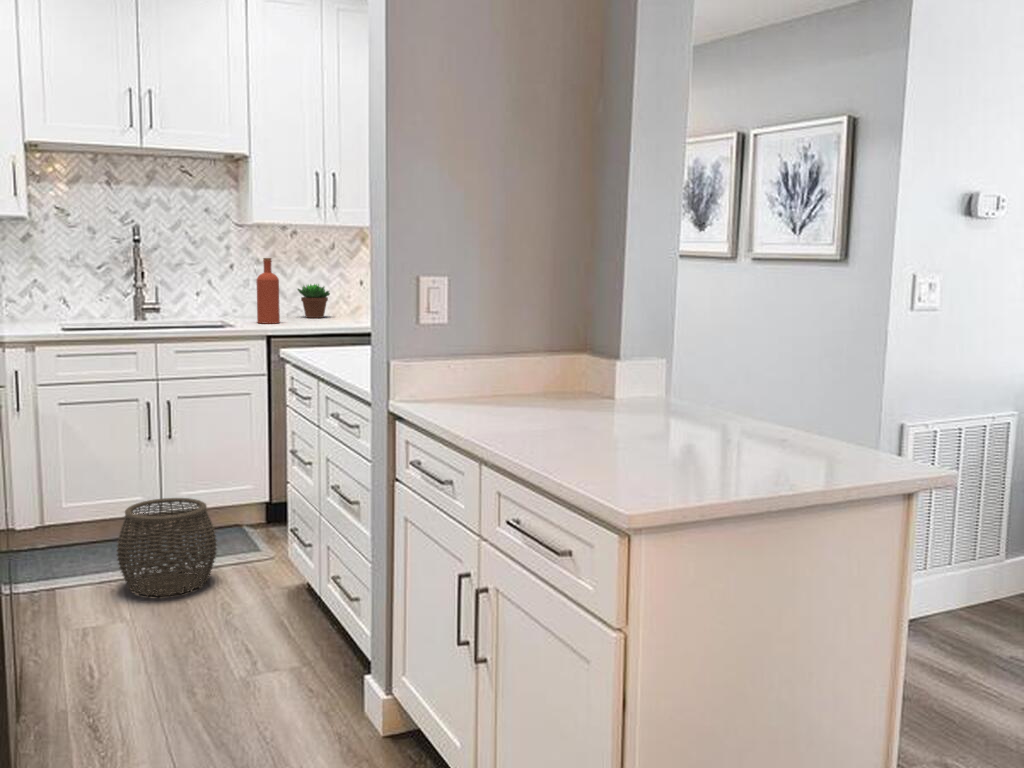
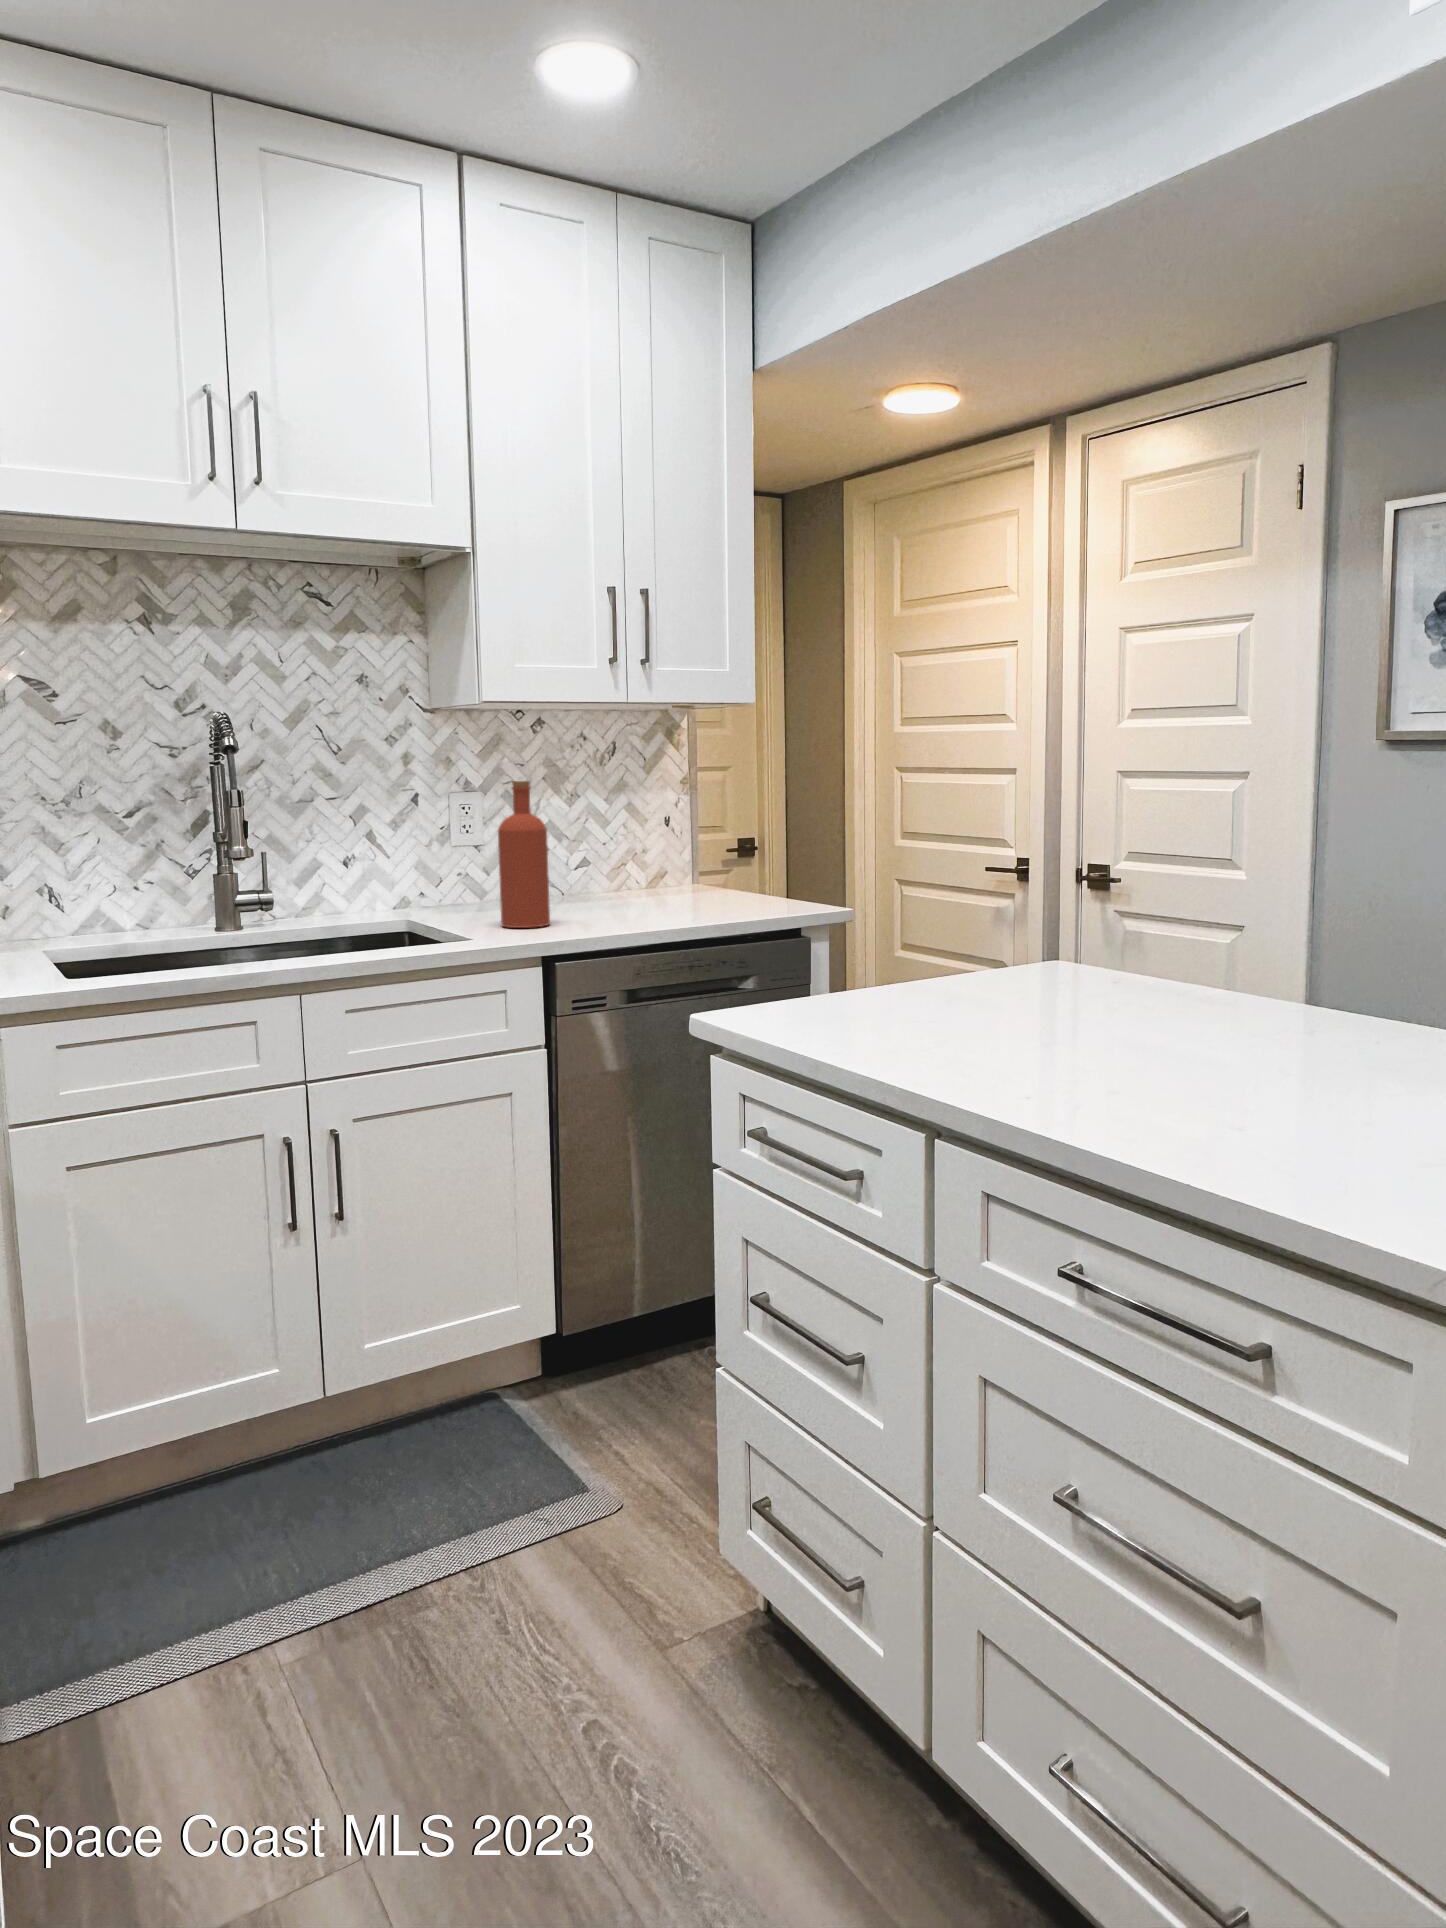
succulent plant: present [297,284,330,318] -> none [555,829,626,904]
woven basket: present [116,498,217,596] -> none [277,1403,533,1707]

